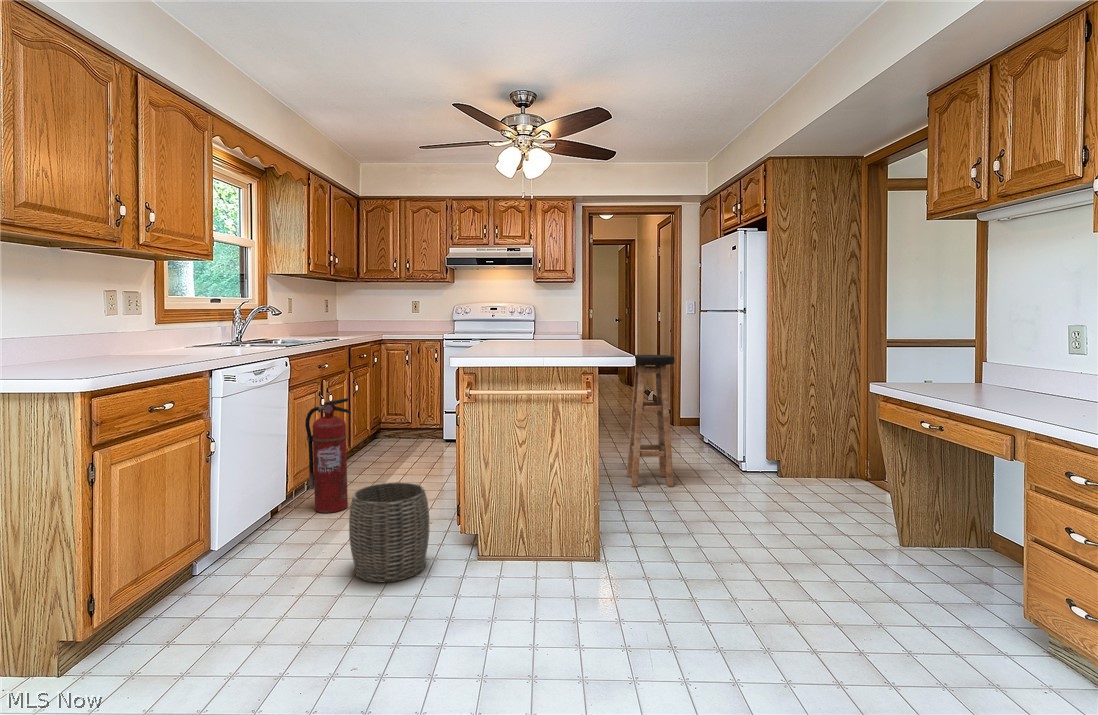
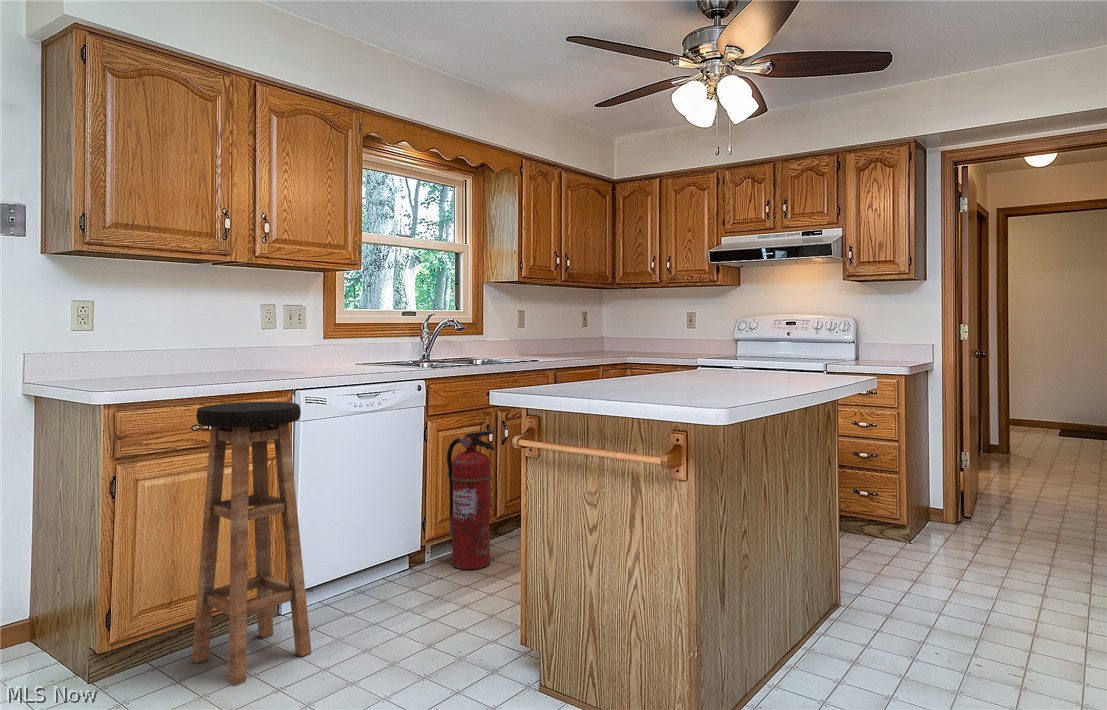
bar stool: present [626,355,675,487] -> present [192,402,311,685]
woven basket: present [349,483,429,582] -> none [377,548,481,686]

